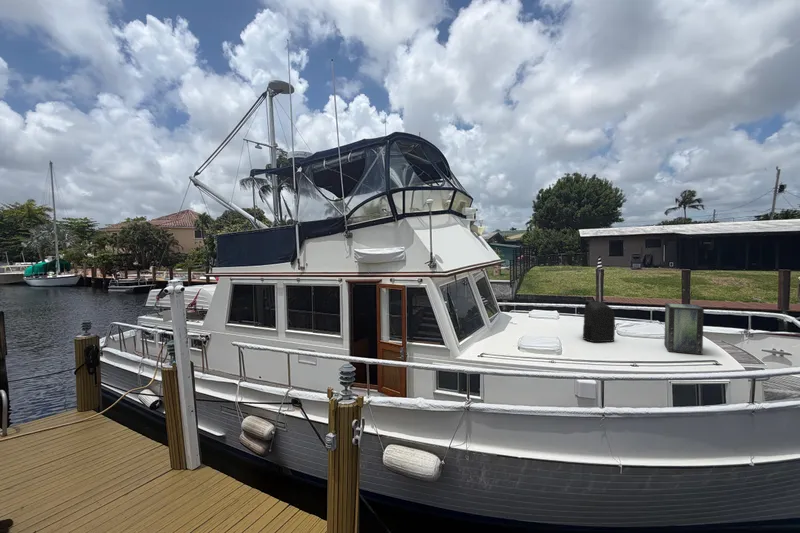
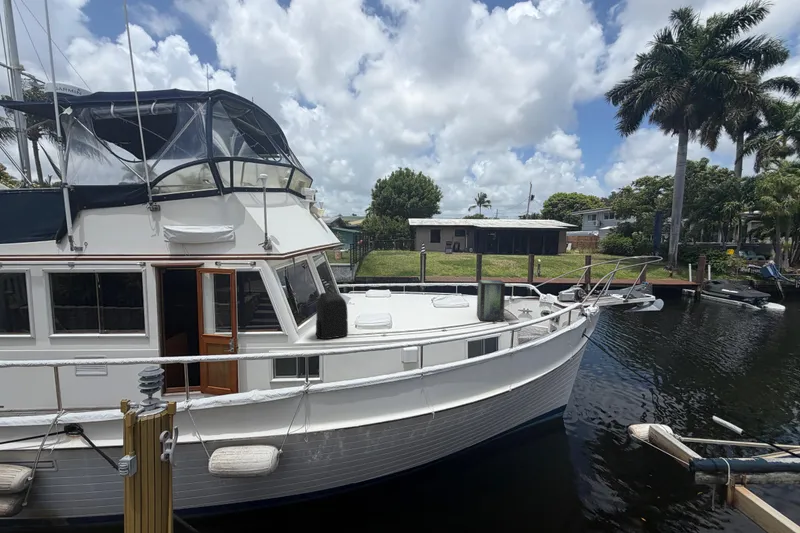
backpack: present [583,301,615,342] -> present [316,292,348,339]

